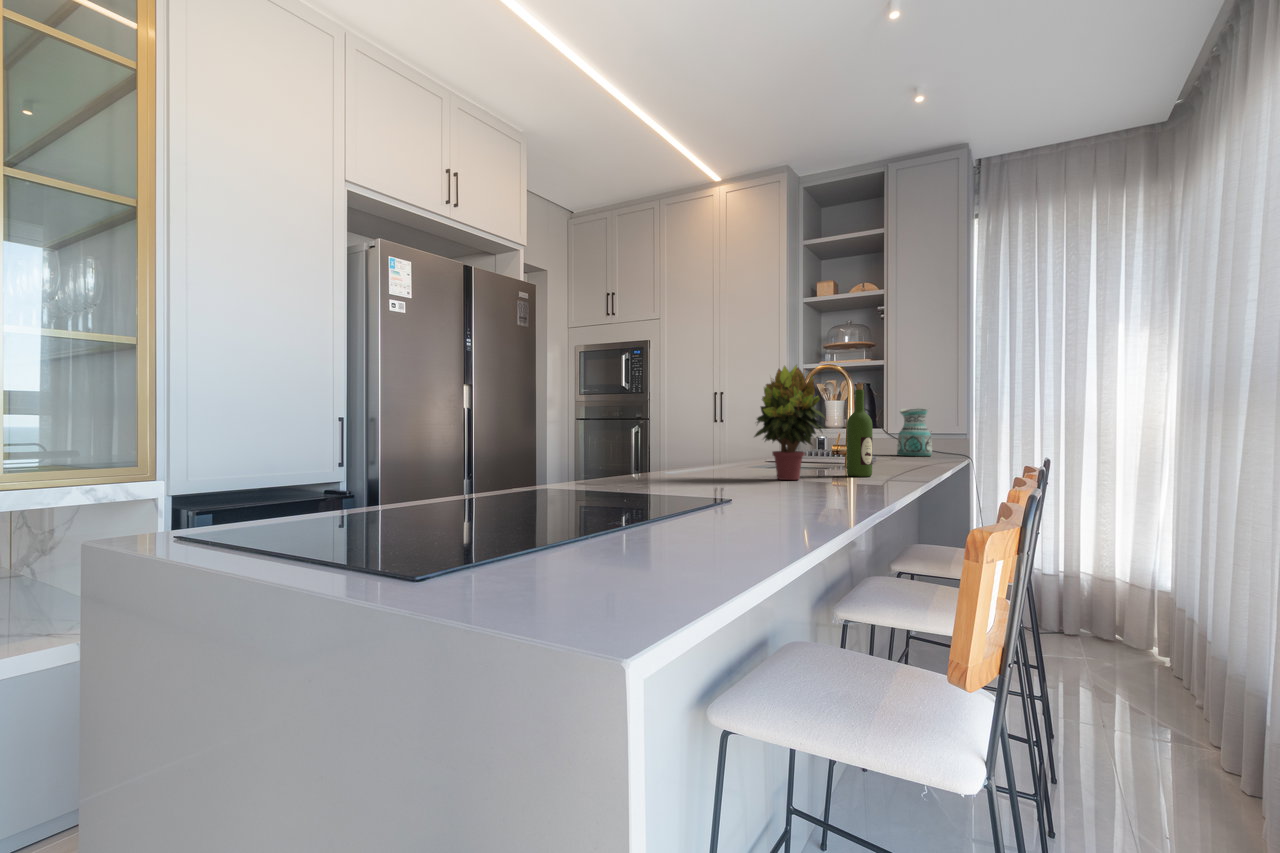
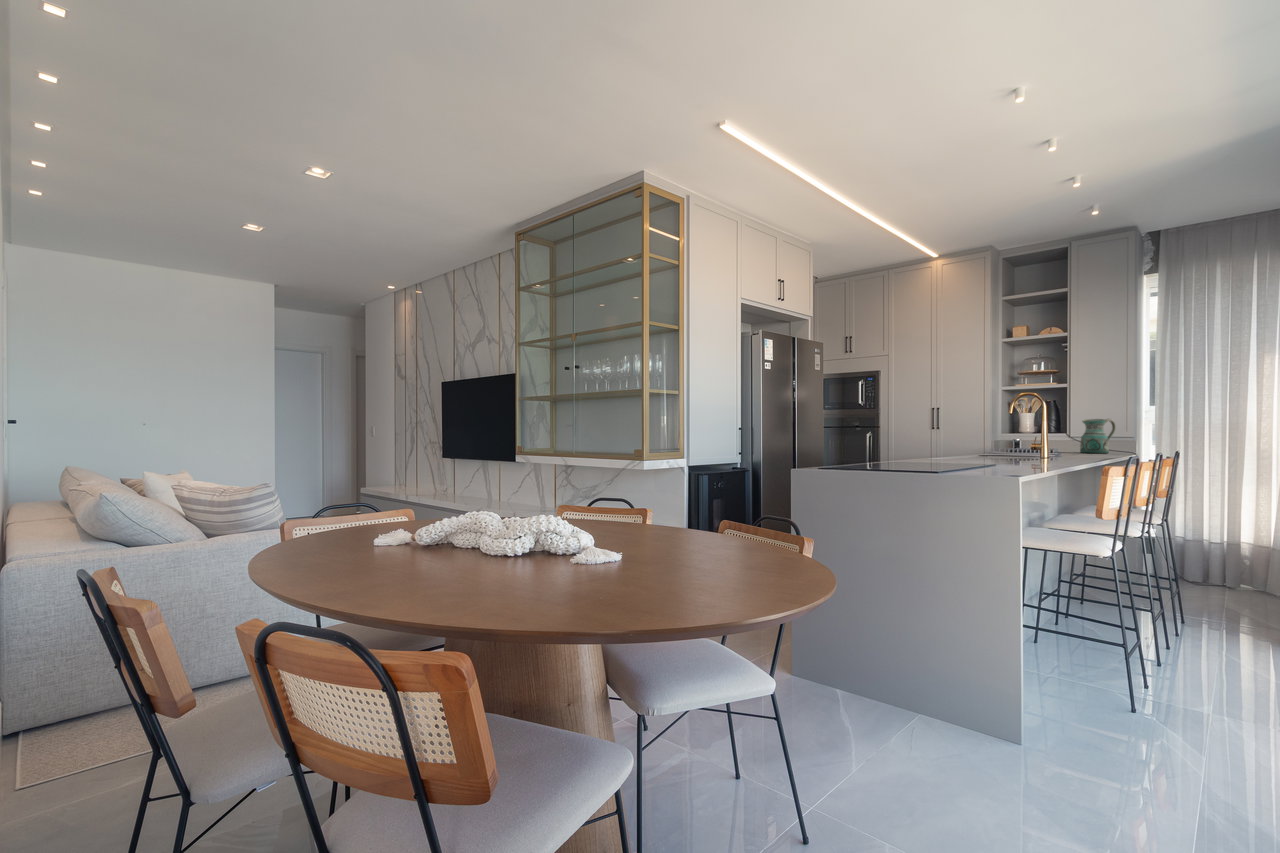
potted plant: present [754,365,825,480] -> none [984,397,1032,462]
wine bottle: present [847,384,873,477] -> none [1043,407,1060,462]

